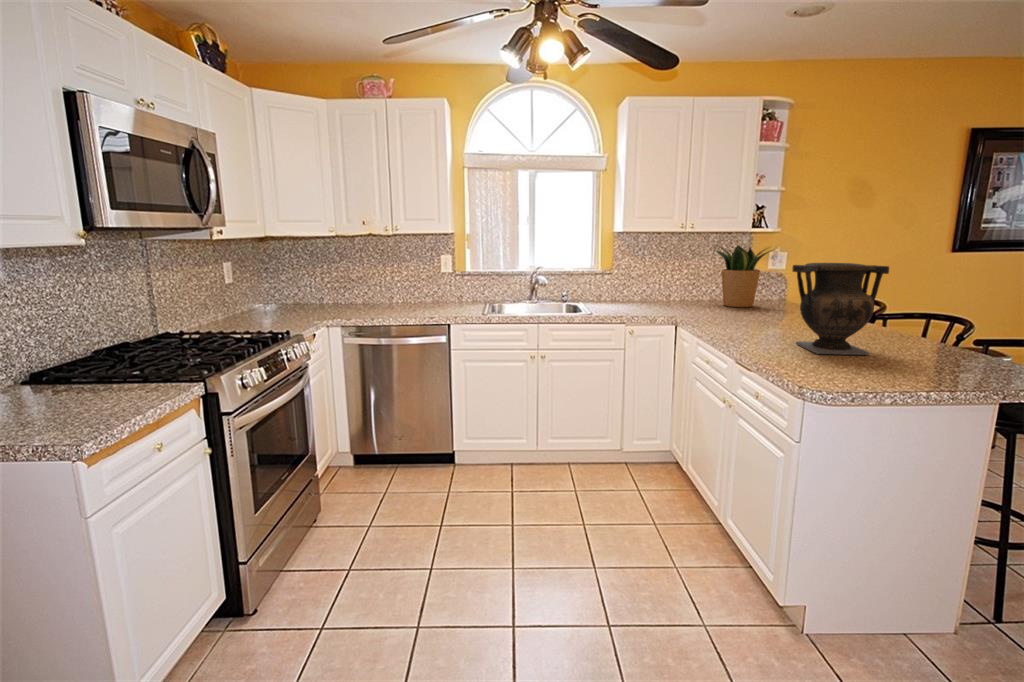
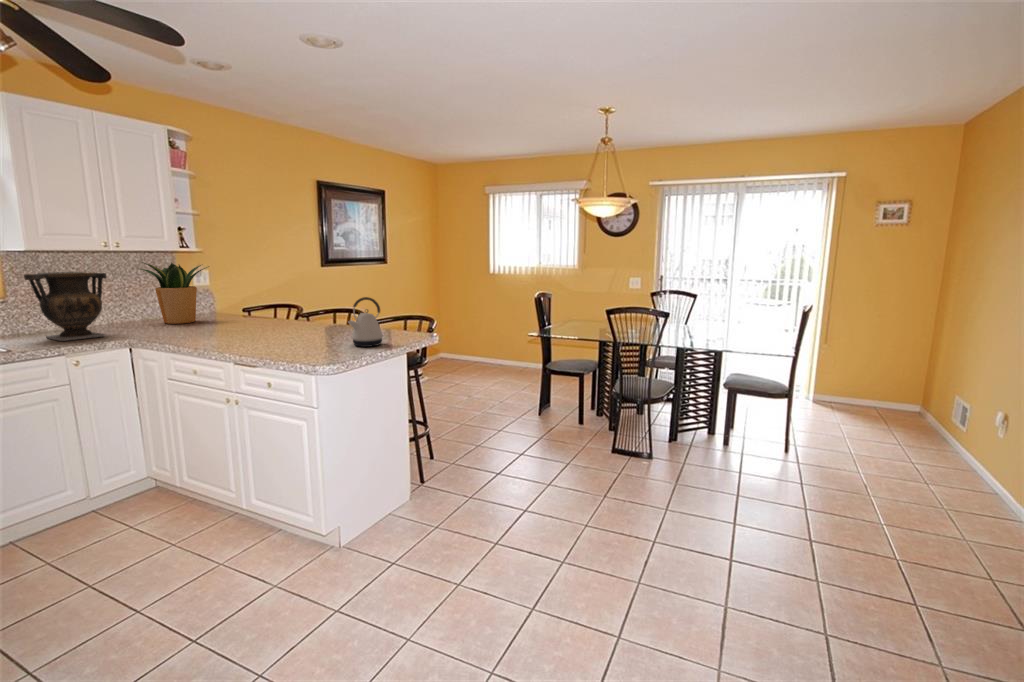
vase: present [792,263,889,355] -> present [24,272,106,341]
kettle: none [891,302,961,380] -> present [348,297,384,347]

